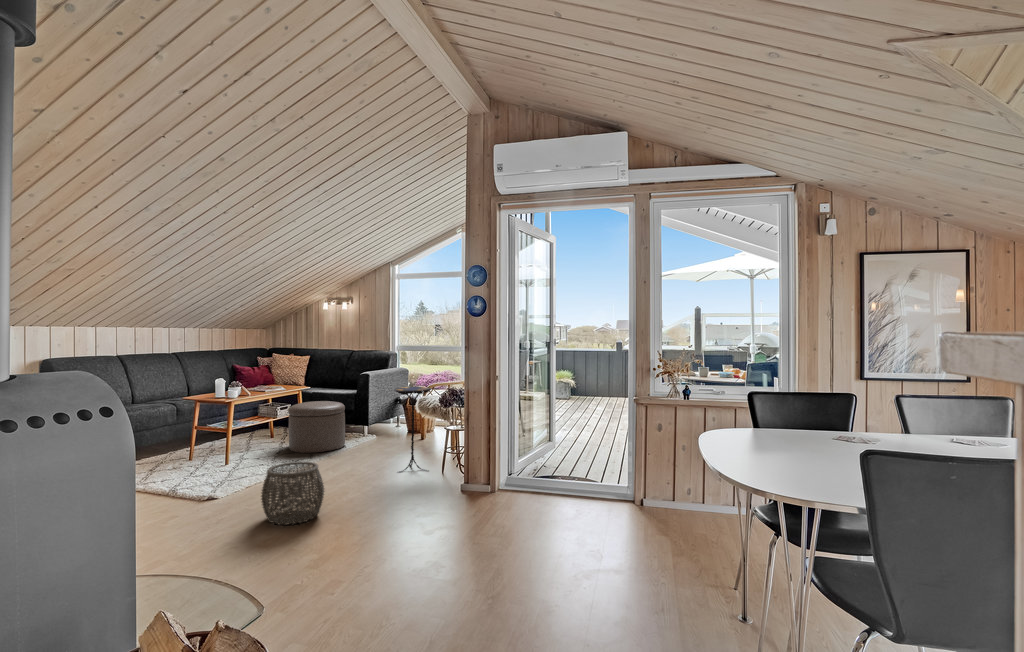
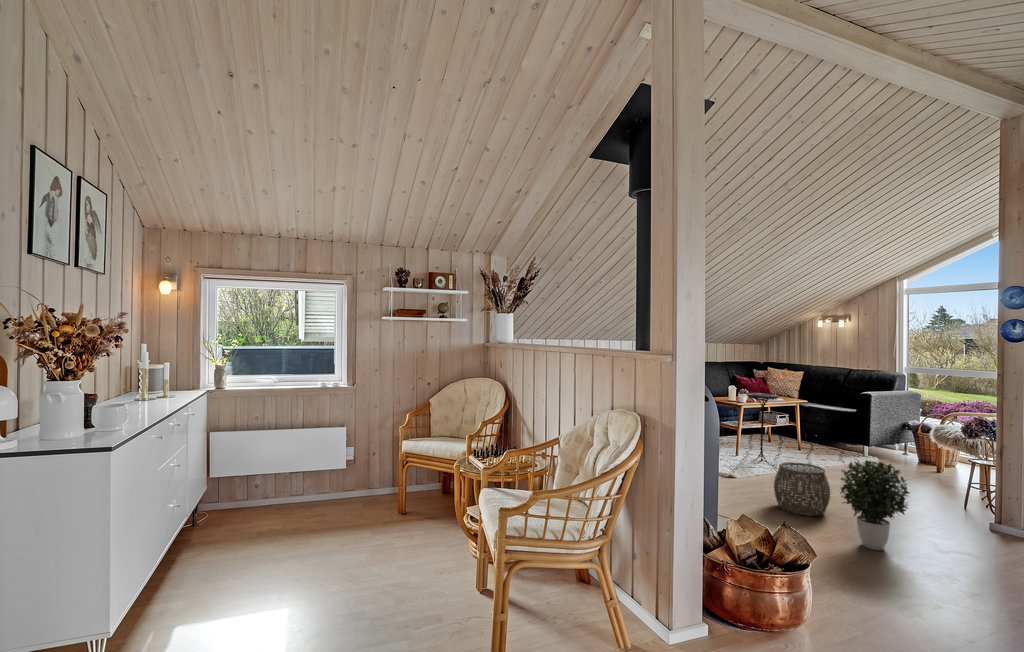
side table: present [394,387,431,472] -> present [746,393,780,464]
ottoman: present [288,401,345,453] -> none [788,415,844,463]
potted plant: none [330,447,397,546] -> present [841,460,909,550]

